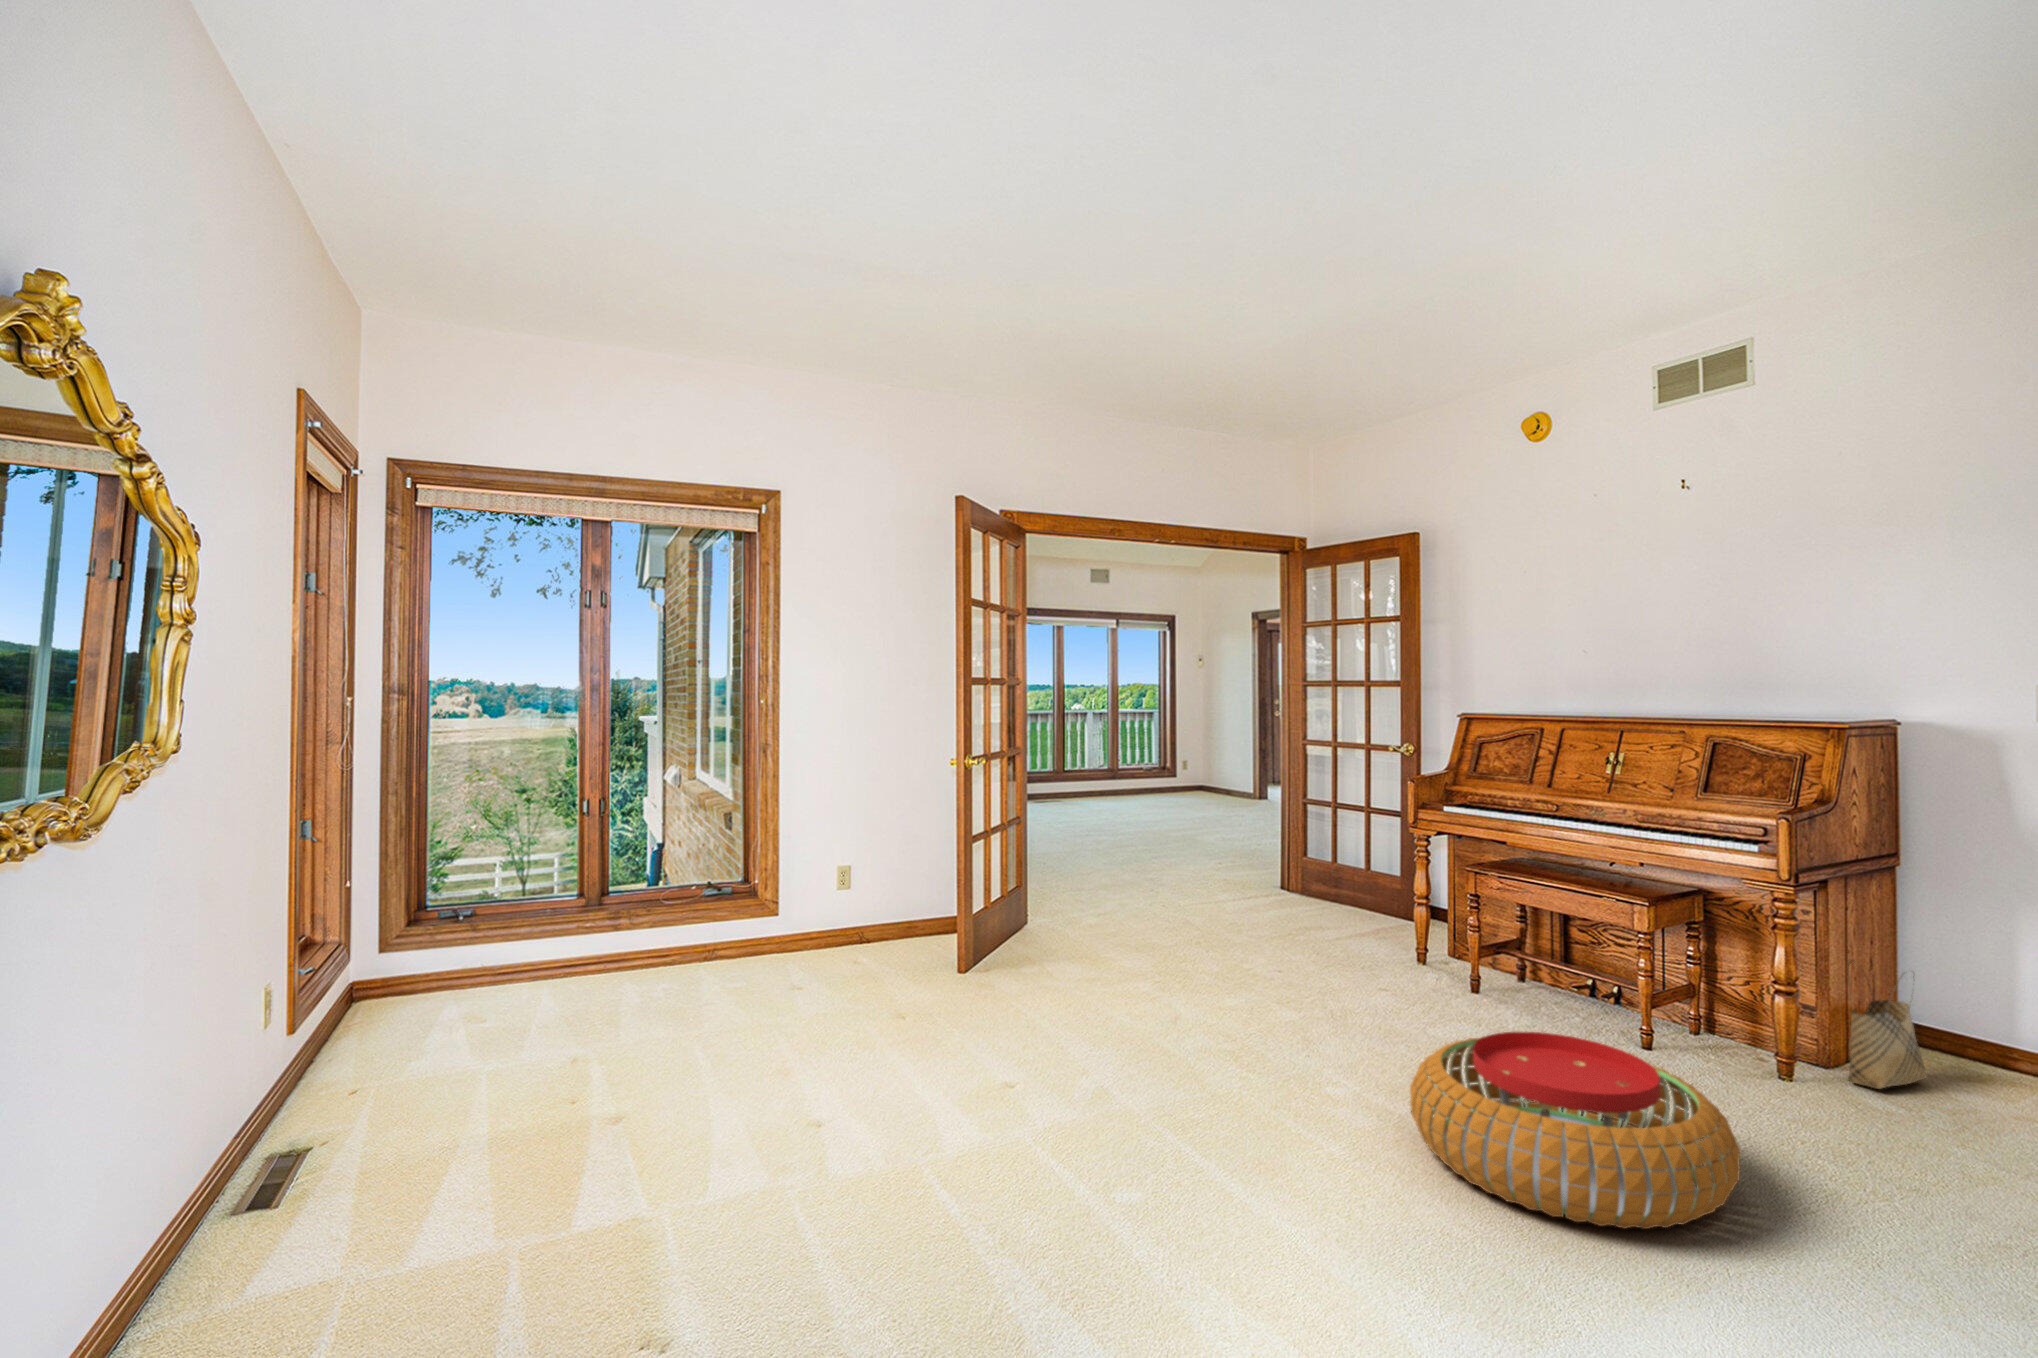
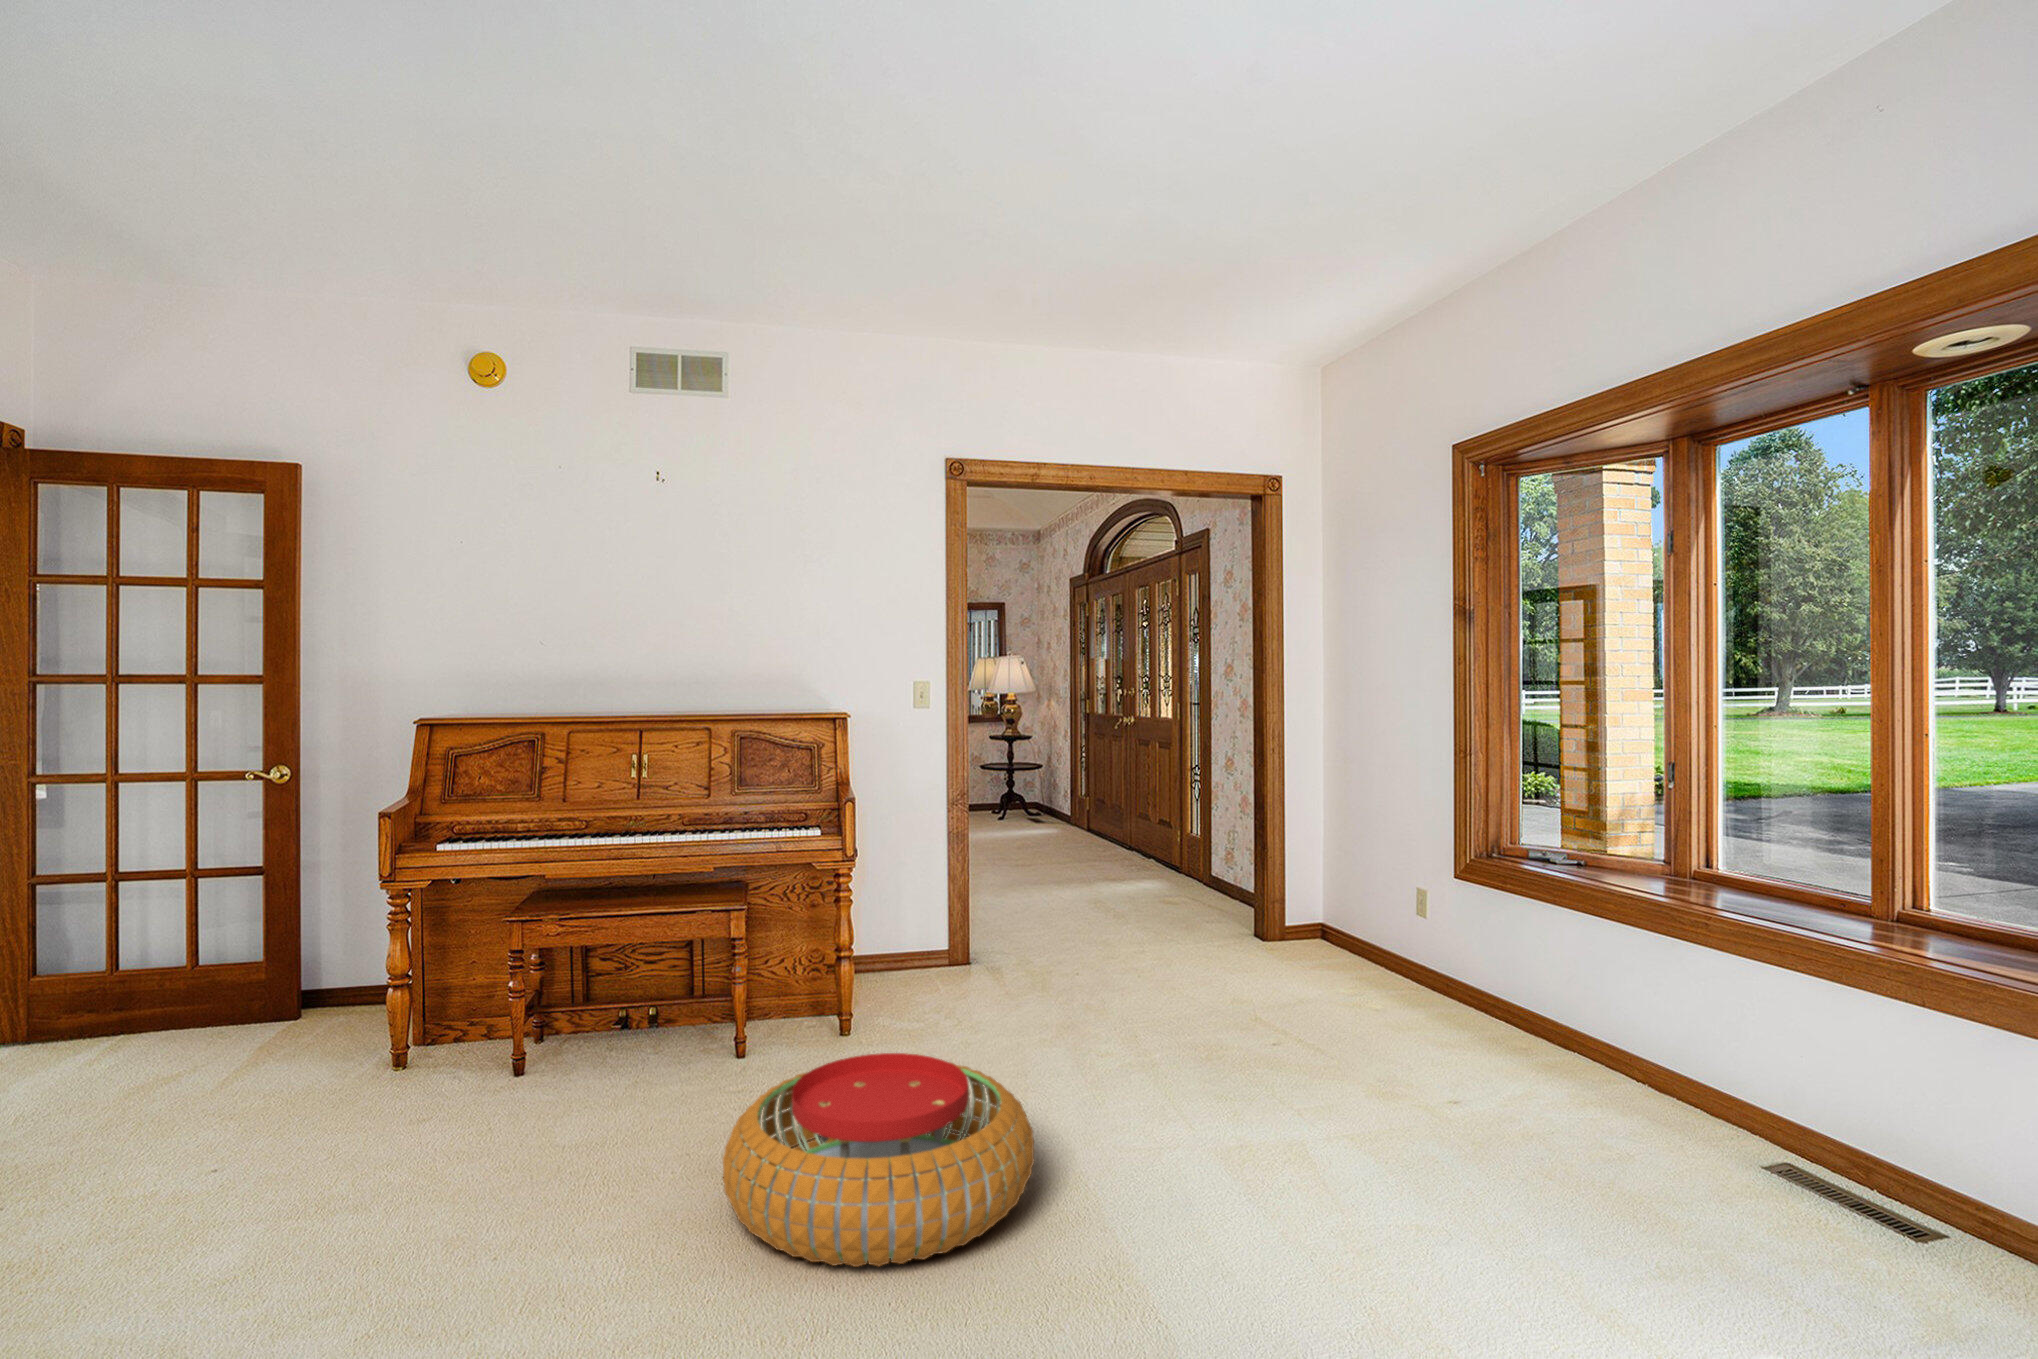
woven basket: present [1848,960,1926,1089] -> none [857,912,900,1019]

